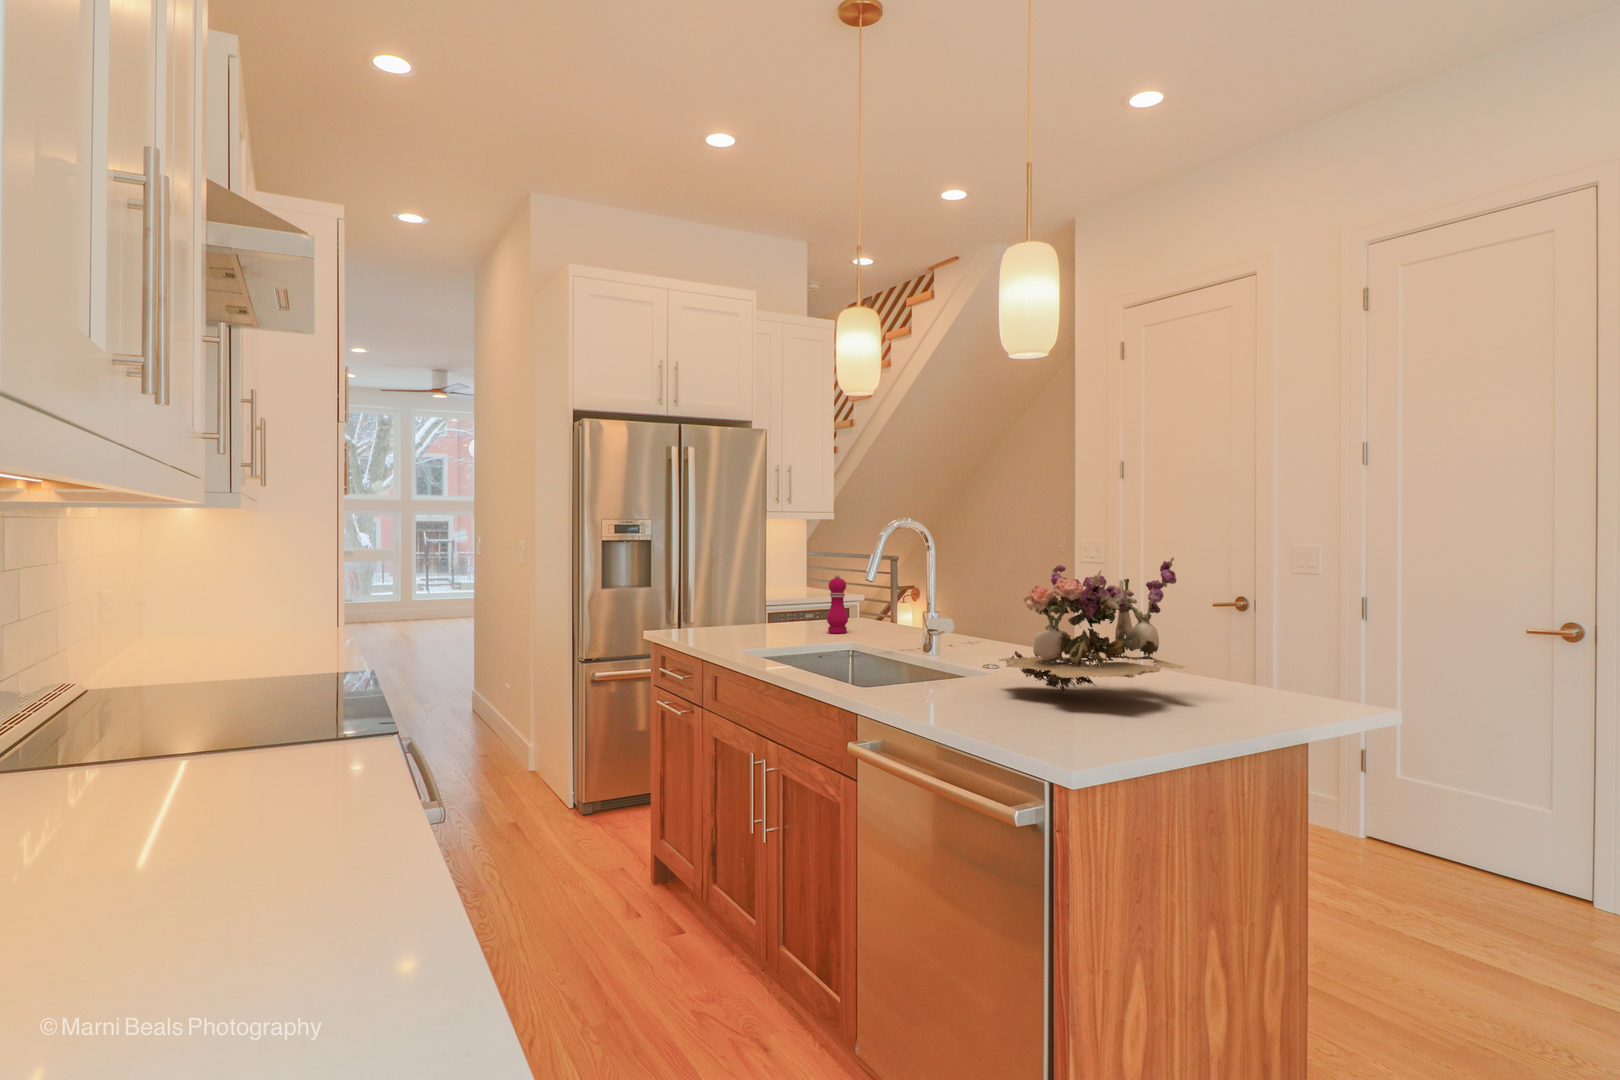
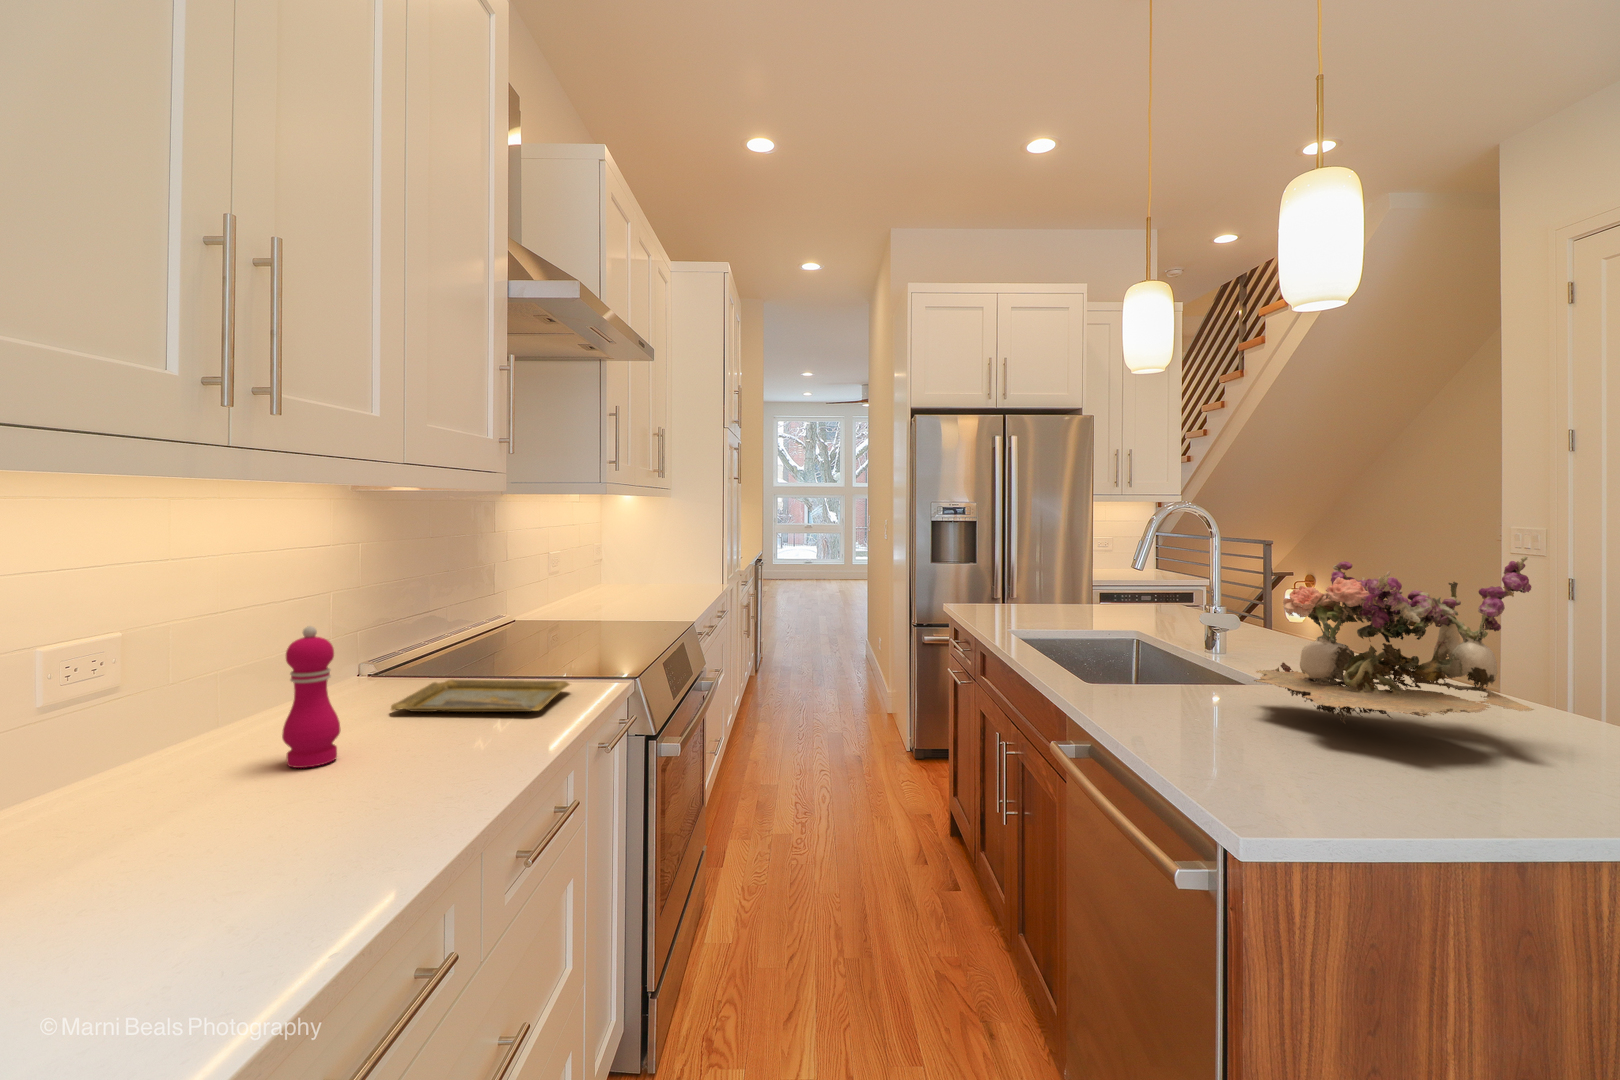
pepper mill: present [827,574,848,633] -> present [282,626,340,768]
tray: none [115,734,345,789] -> present [391,679,570,712]

